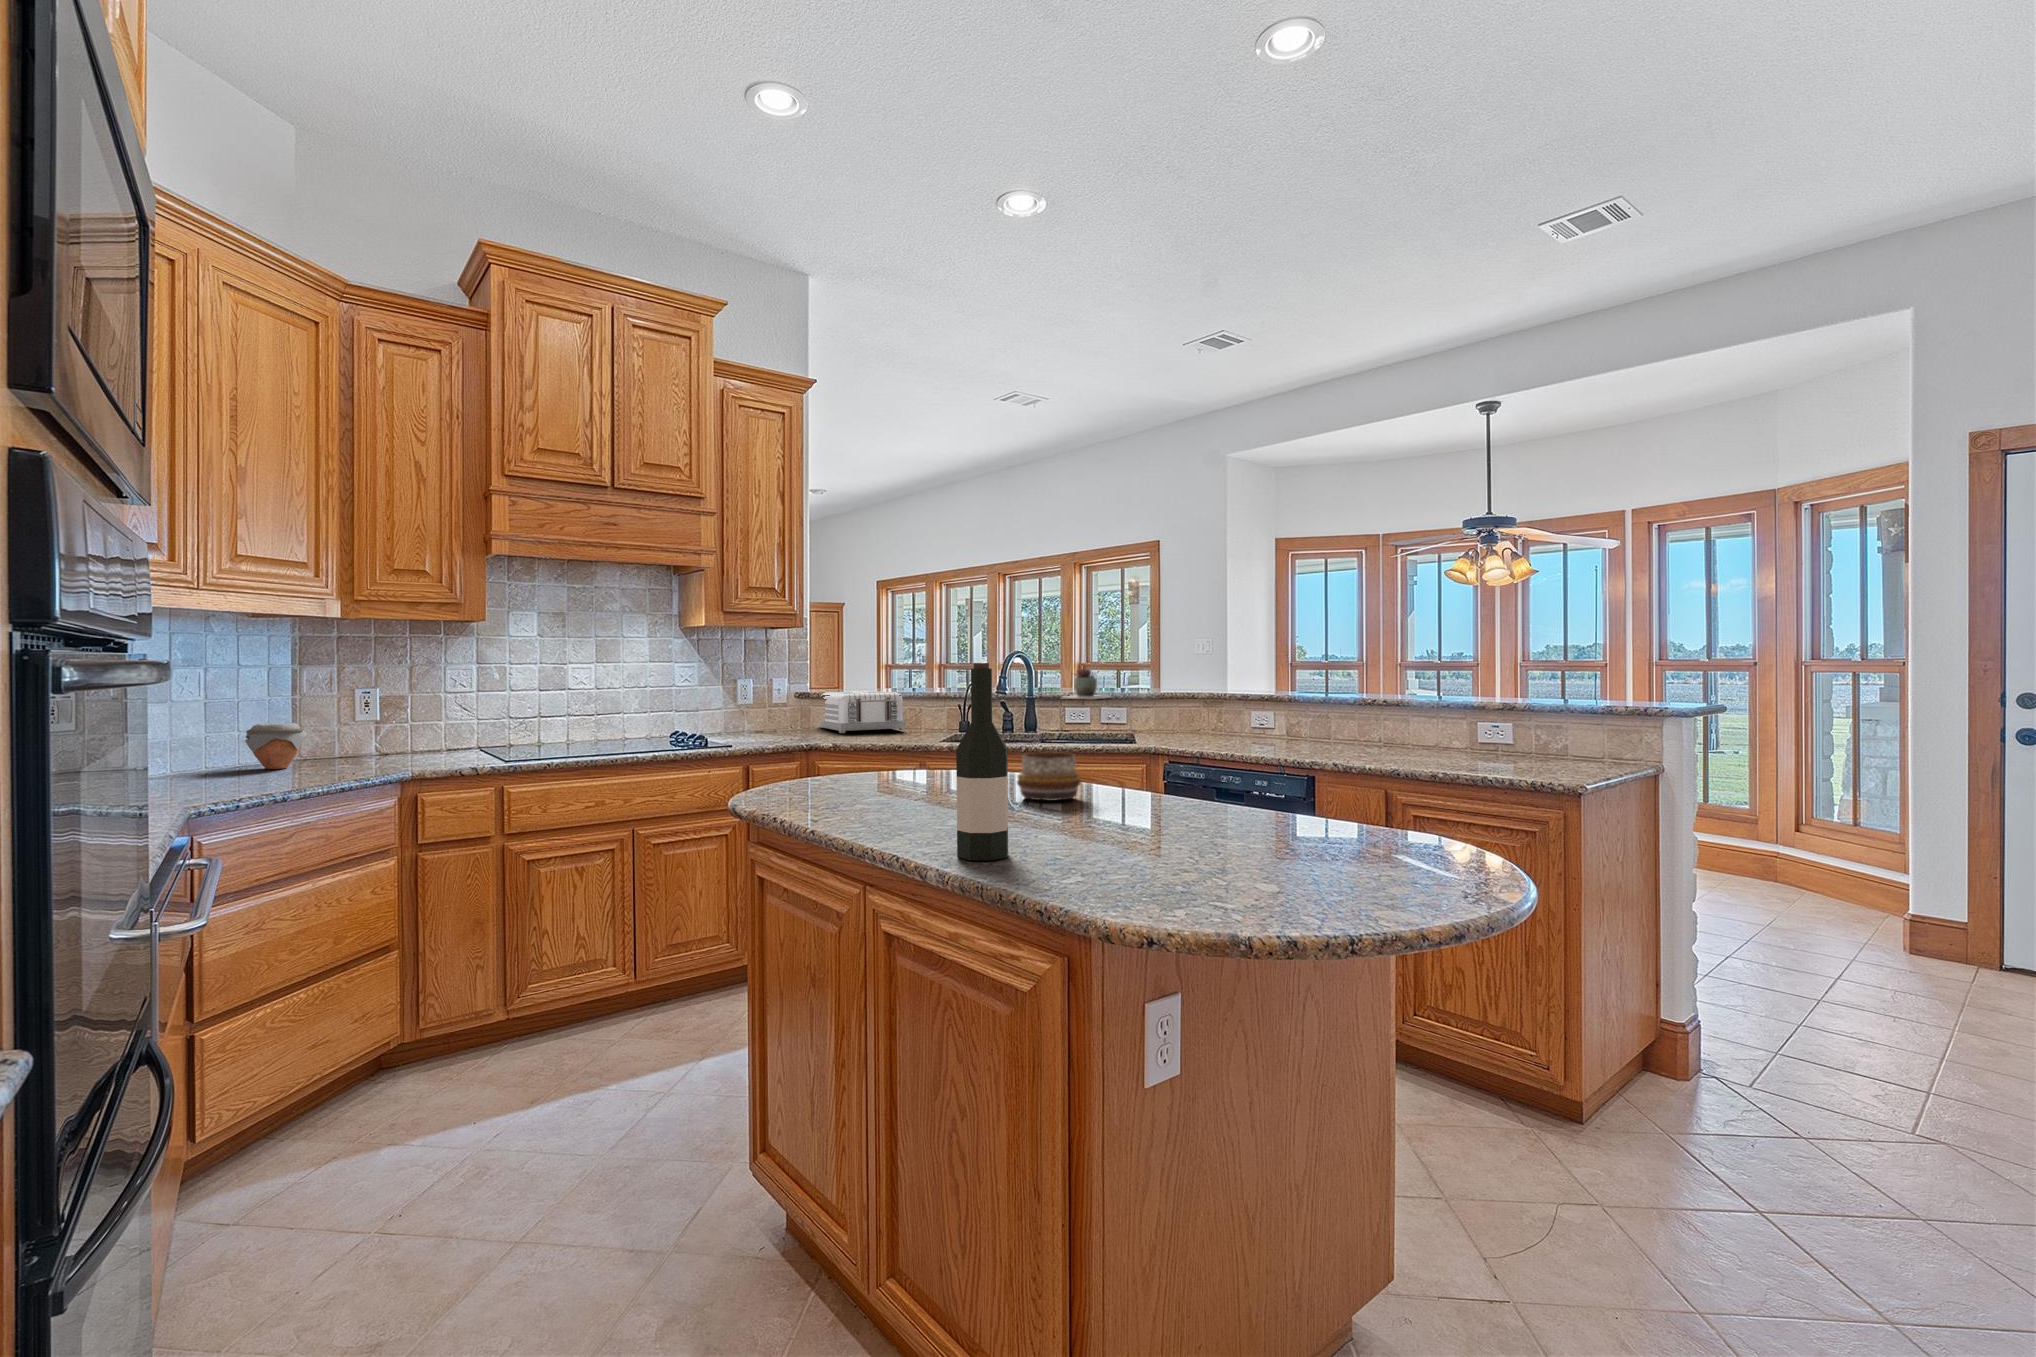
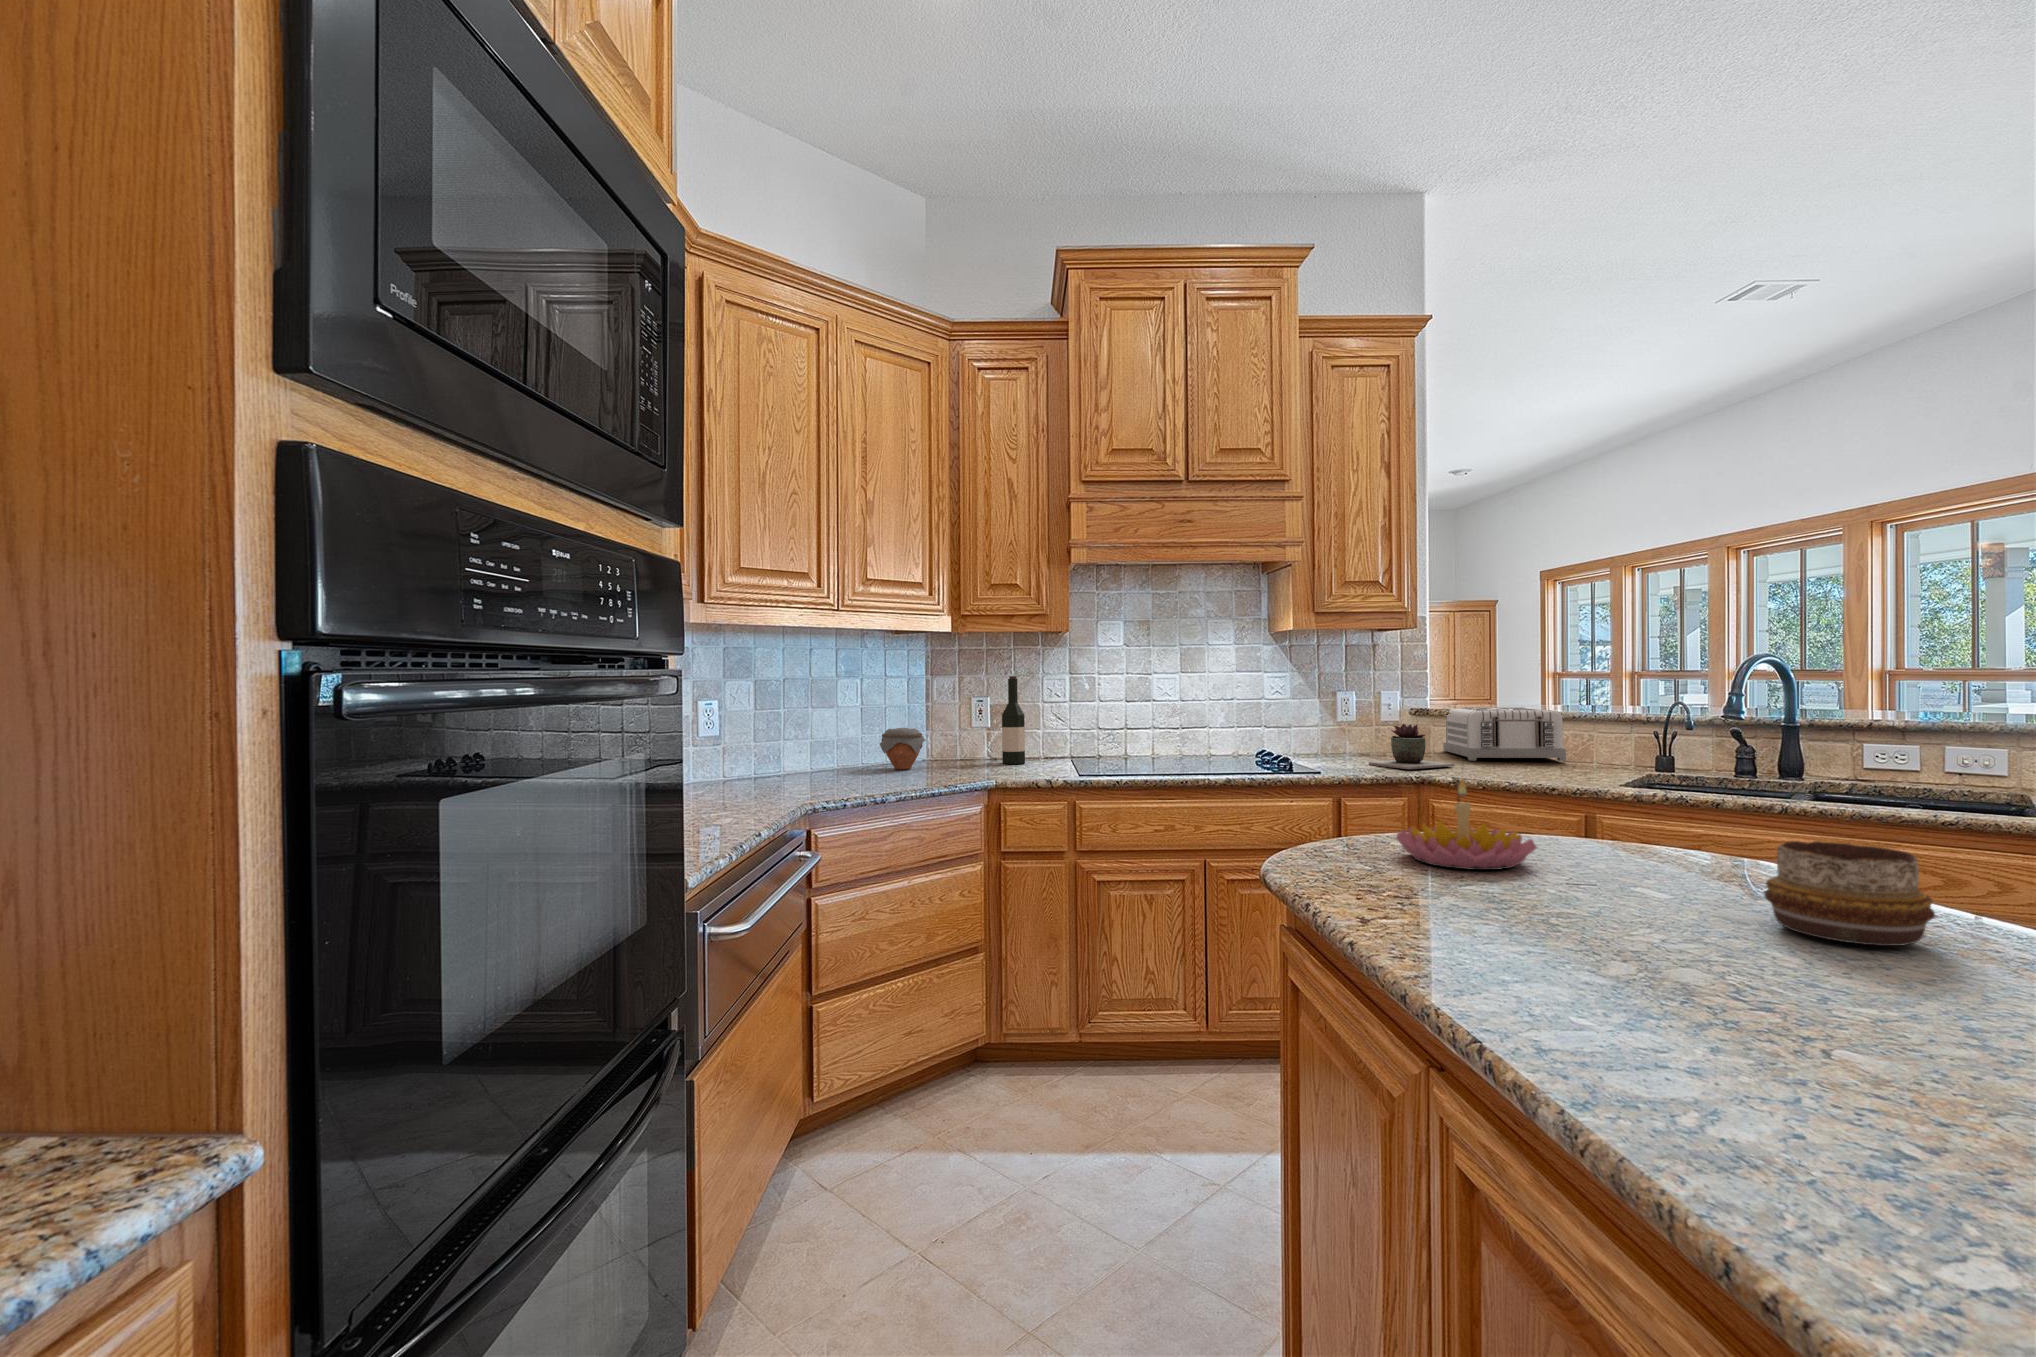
wine bottle: present [956,663,1008,860] -> present [1002,676,1025,764]
succulent plant: present [1062,669,1111,699] -> present [1369,724,1454,769]
candle holder: none [822,731,907,791] -> present [1396,777,1537,870]

